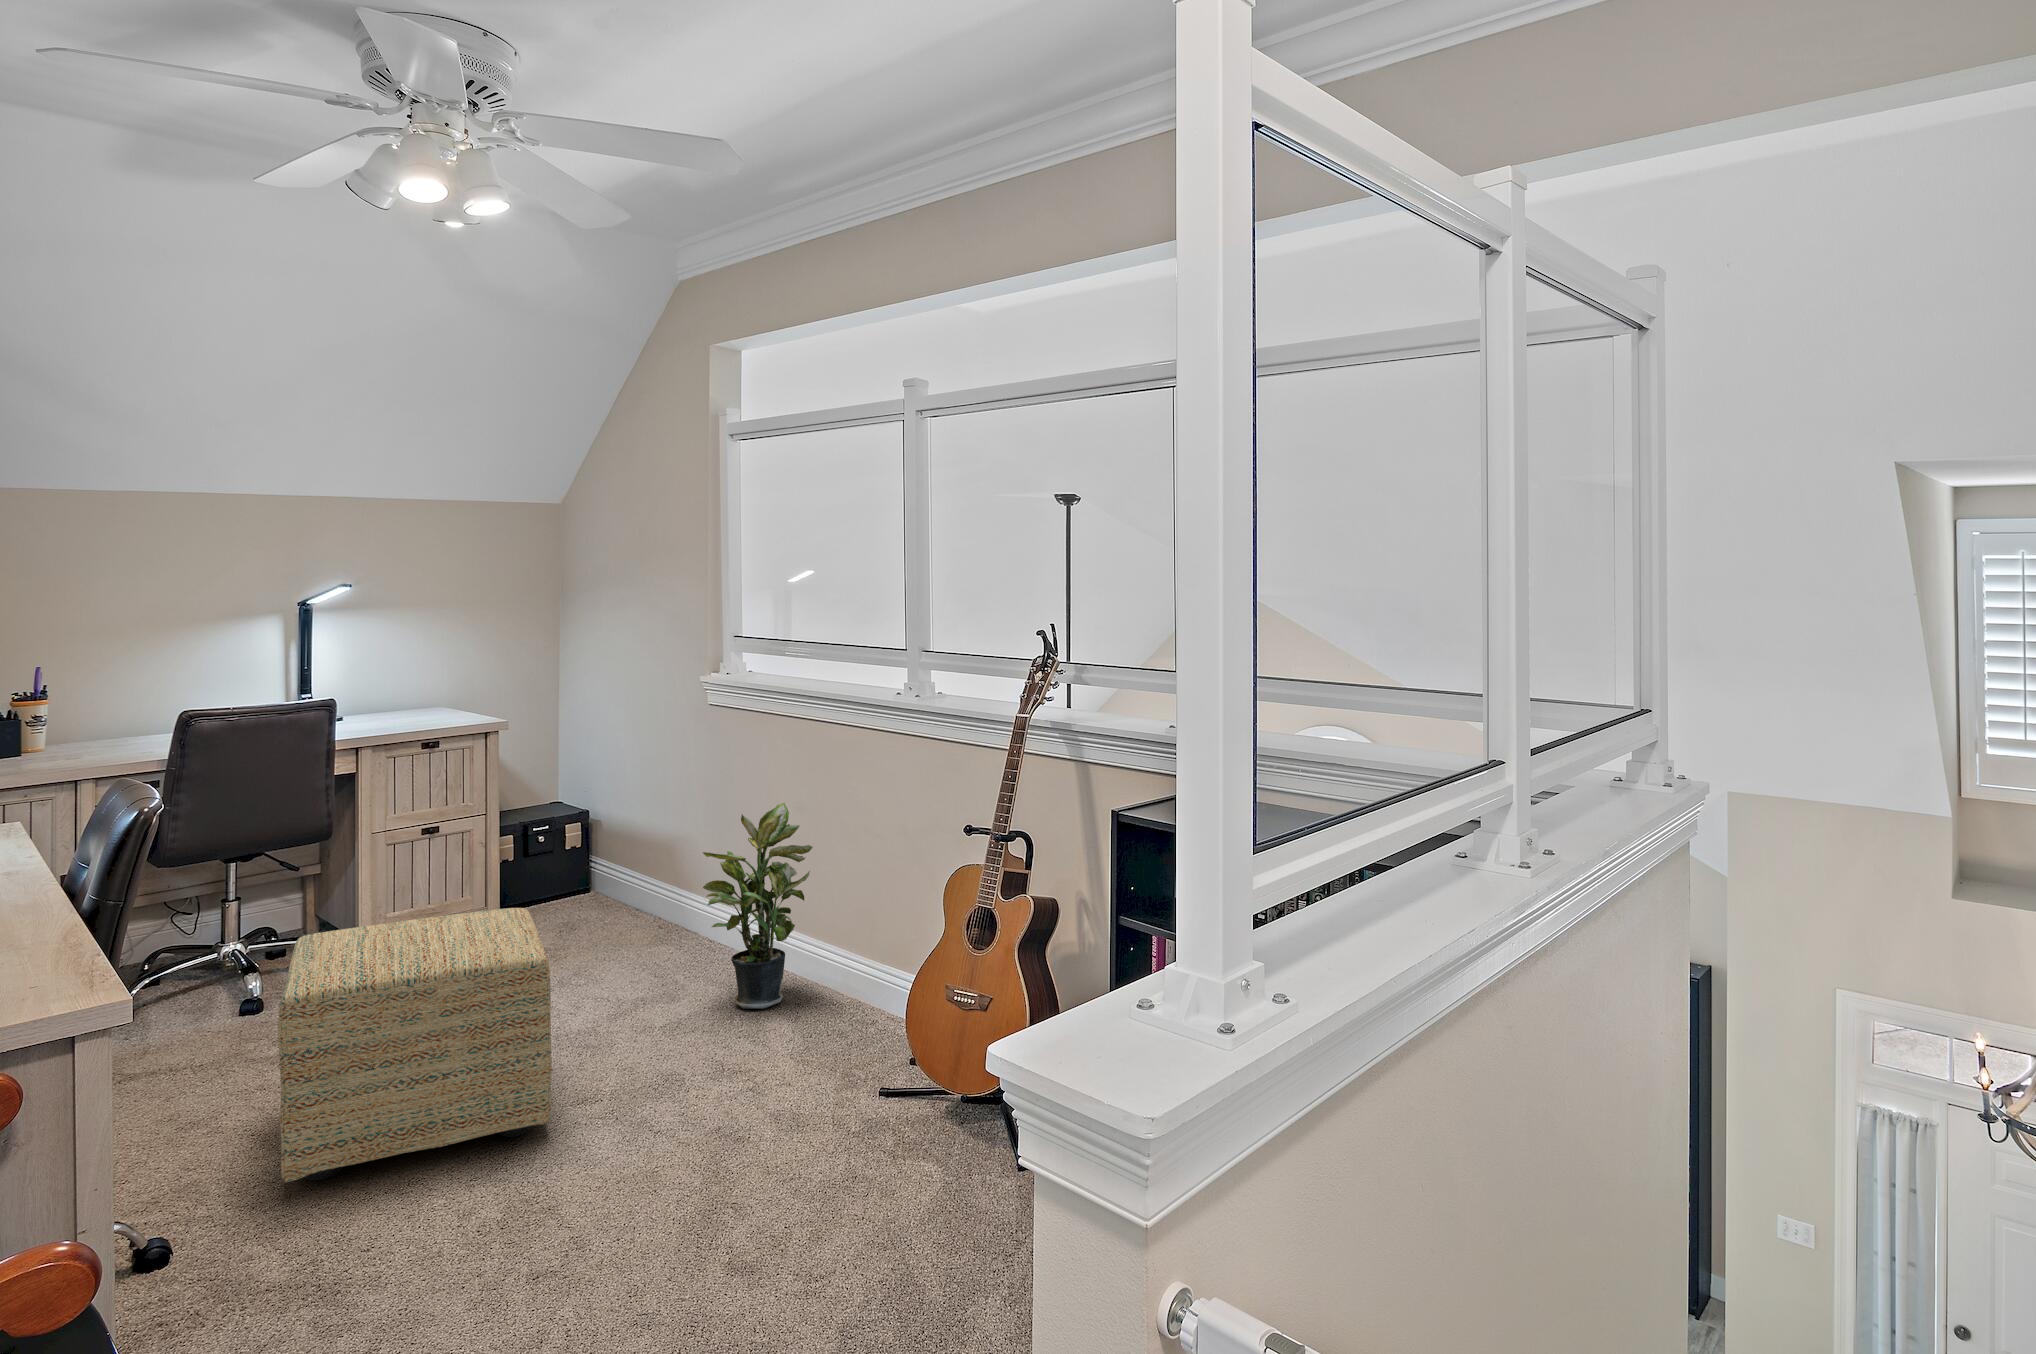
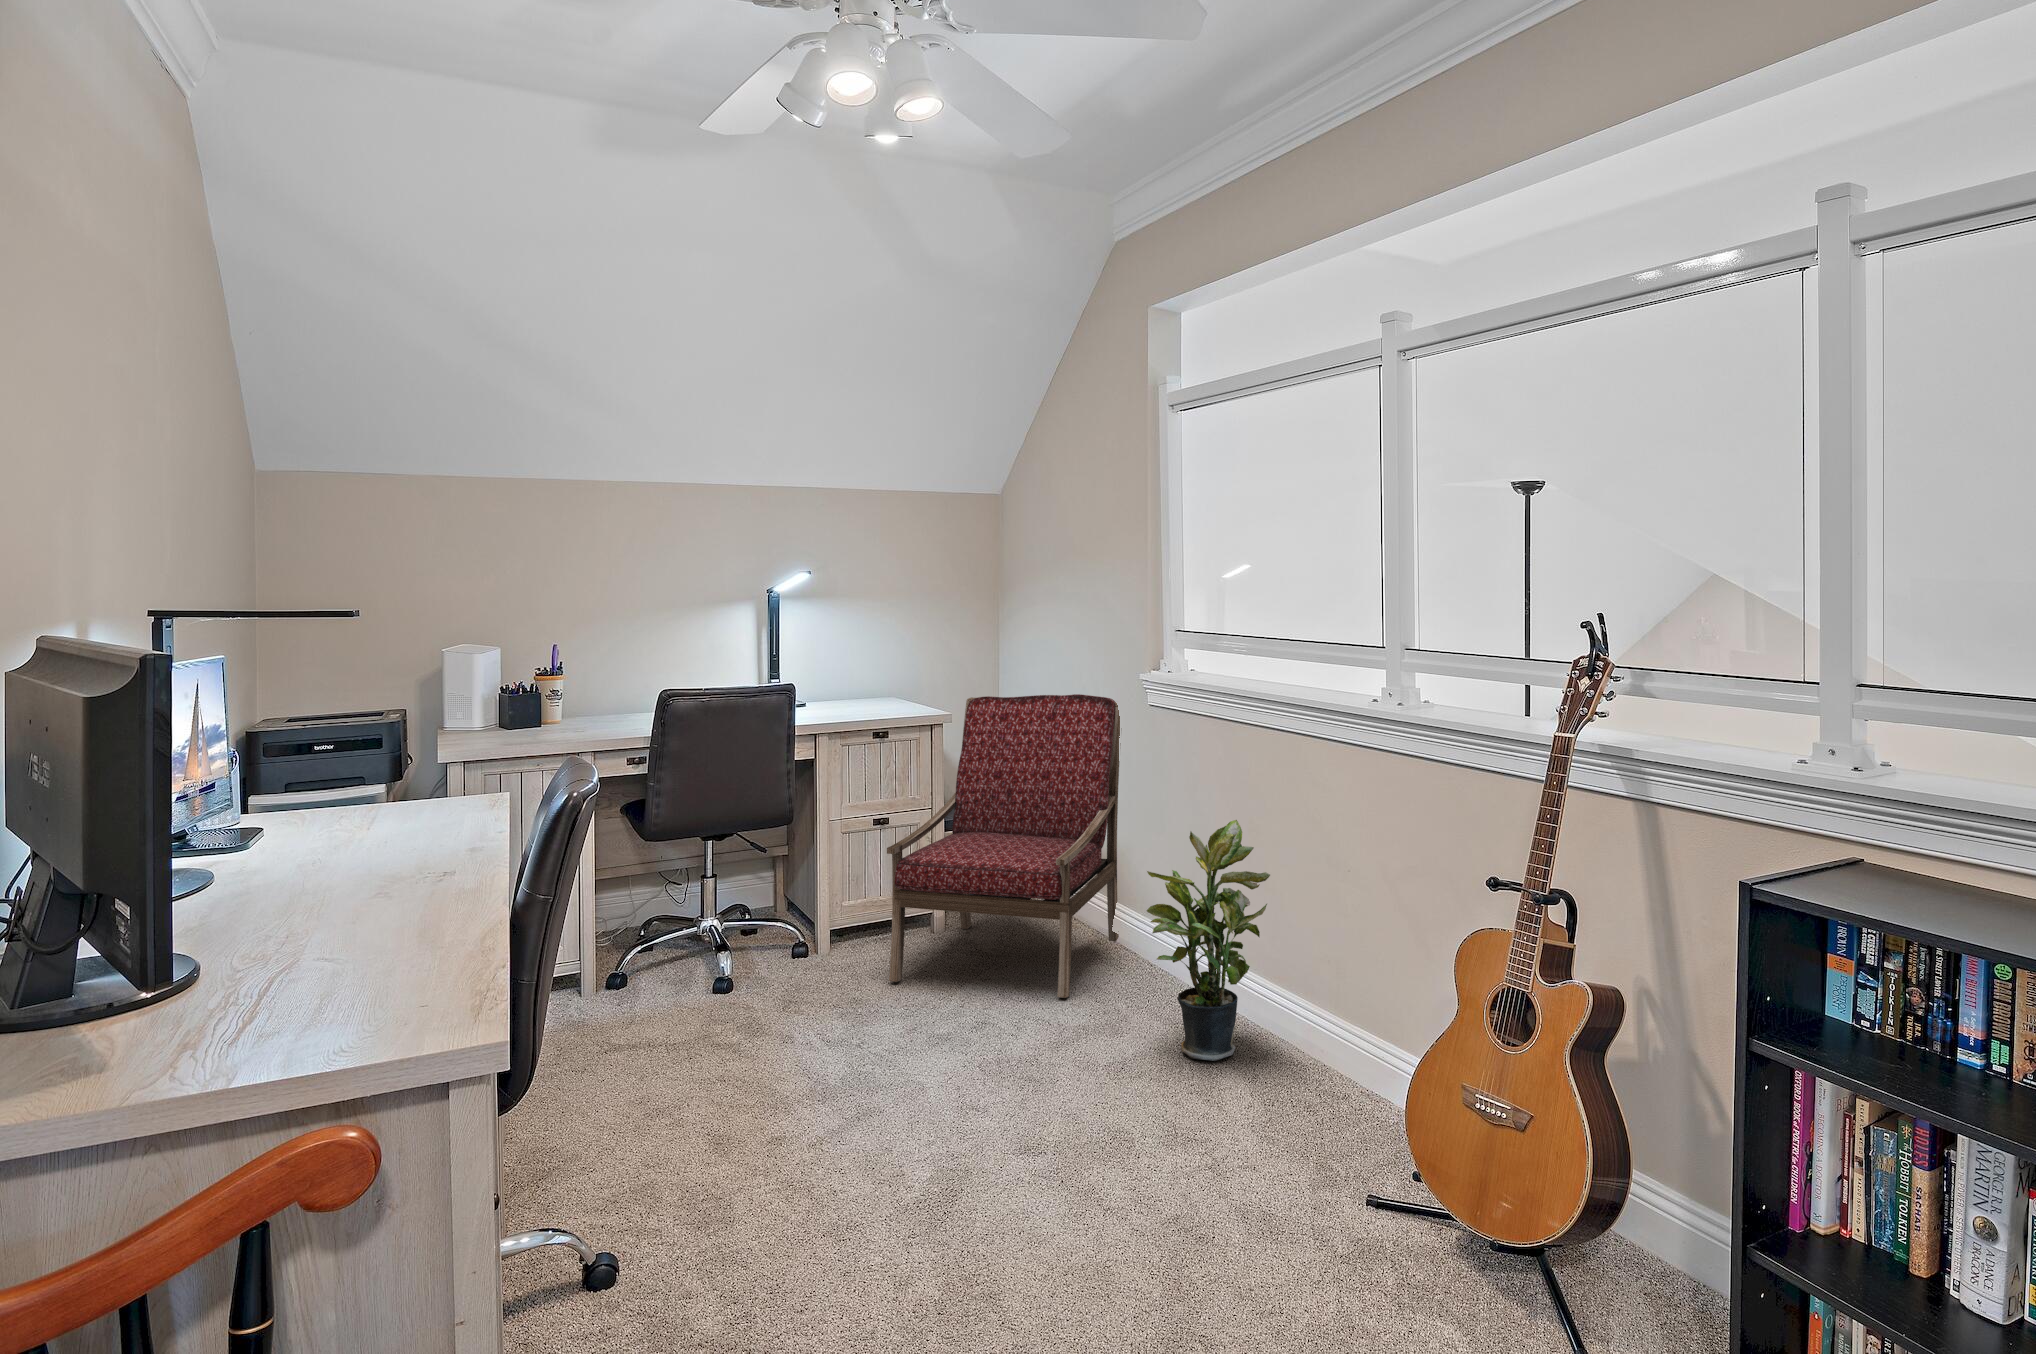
armchair: none [441,701,685,981] -> present [887,694,1121,998]
ottoman: present [278,908,552,1182] -> none [707,923,984,1226]

